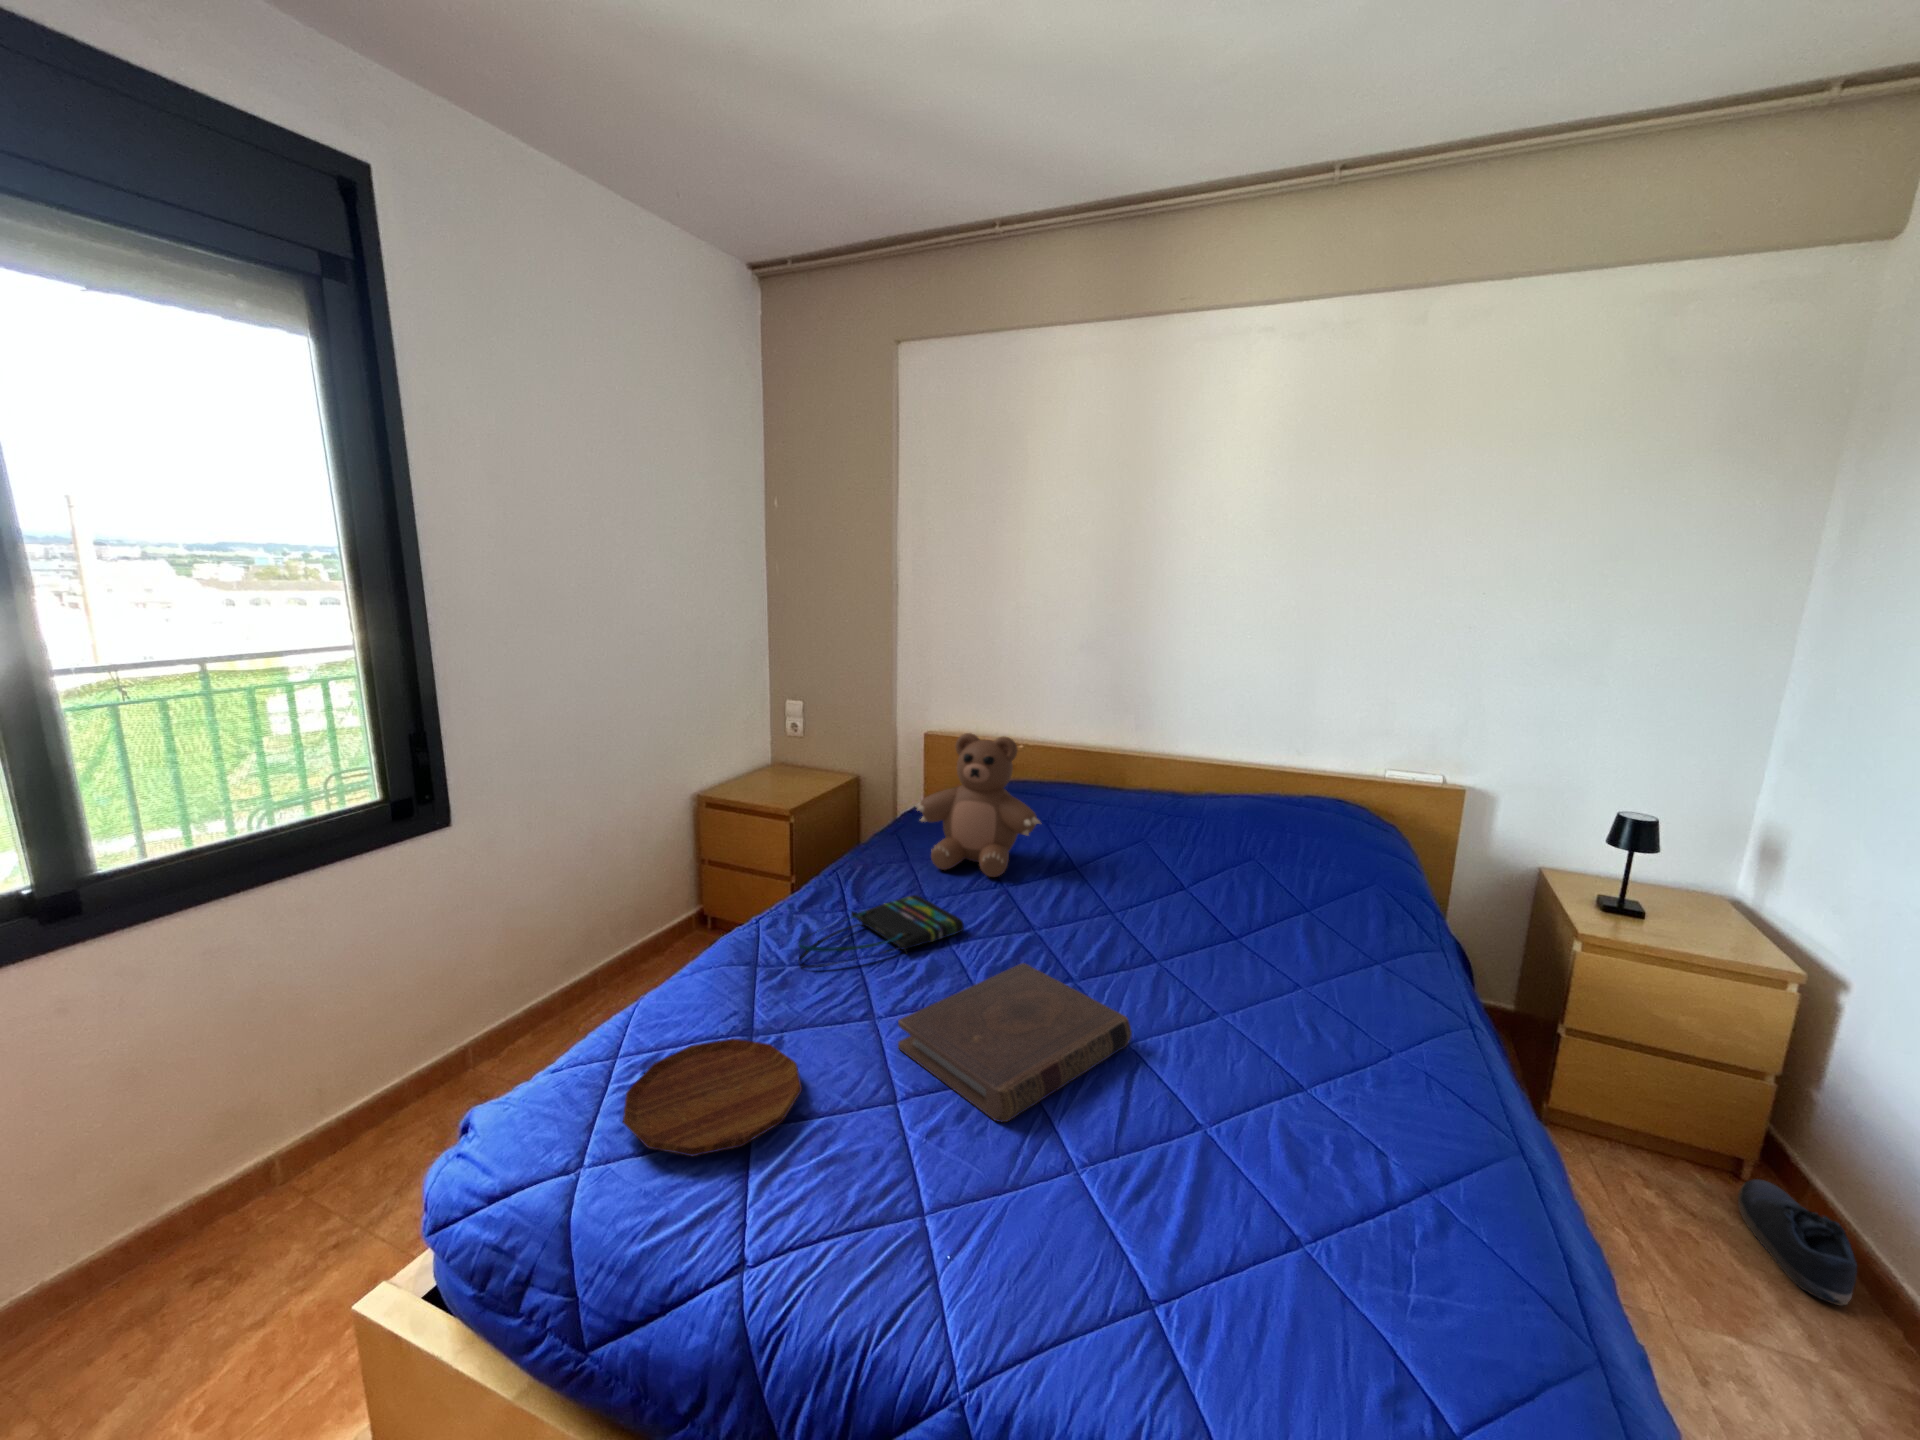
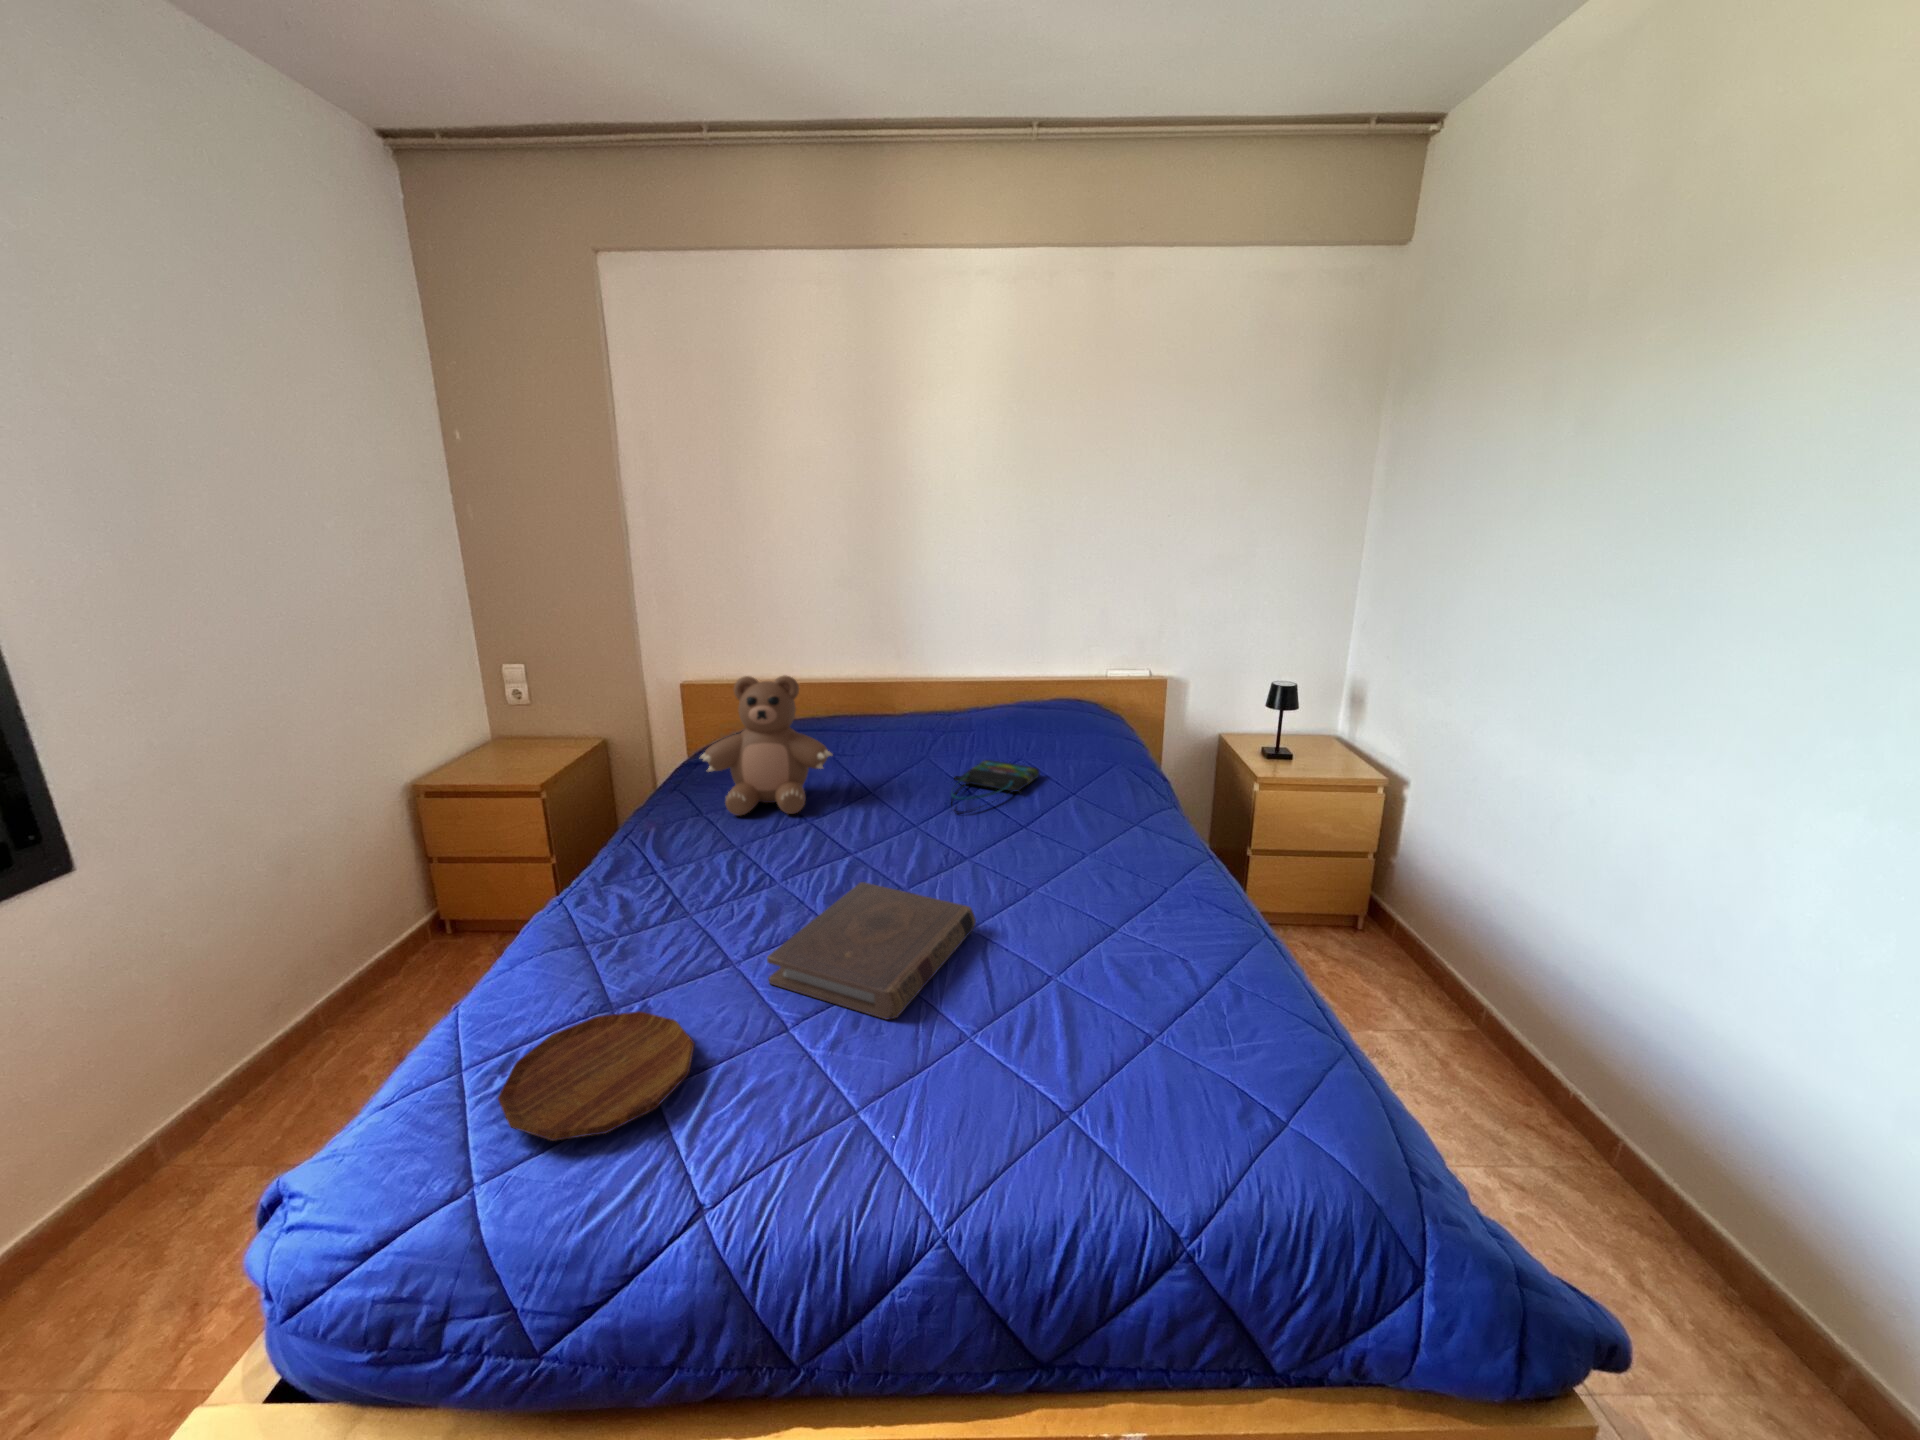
tote bag: present [799,895,964,968] -> present [951,760,1039,814]
shoe: present [1738,1179,1857,1306] -> none [1361,927,1432,994]

